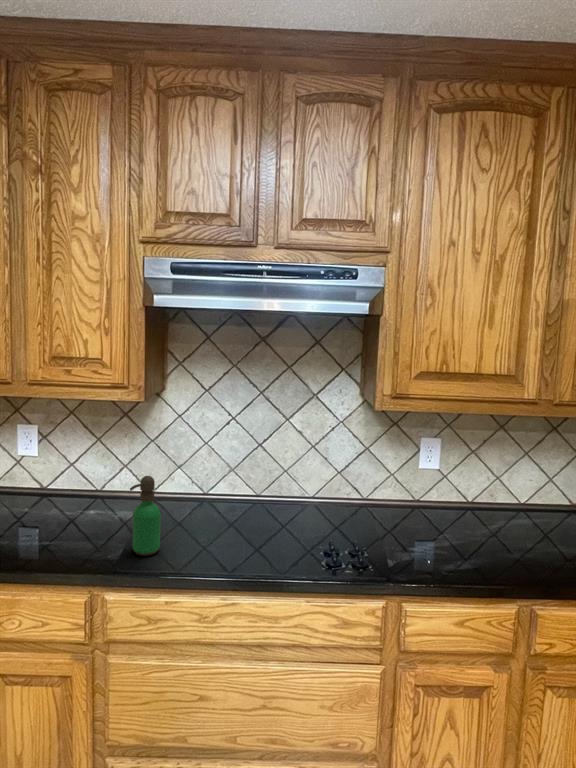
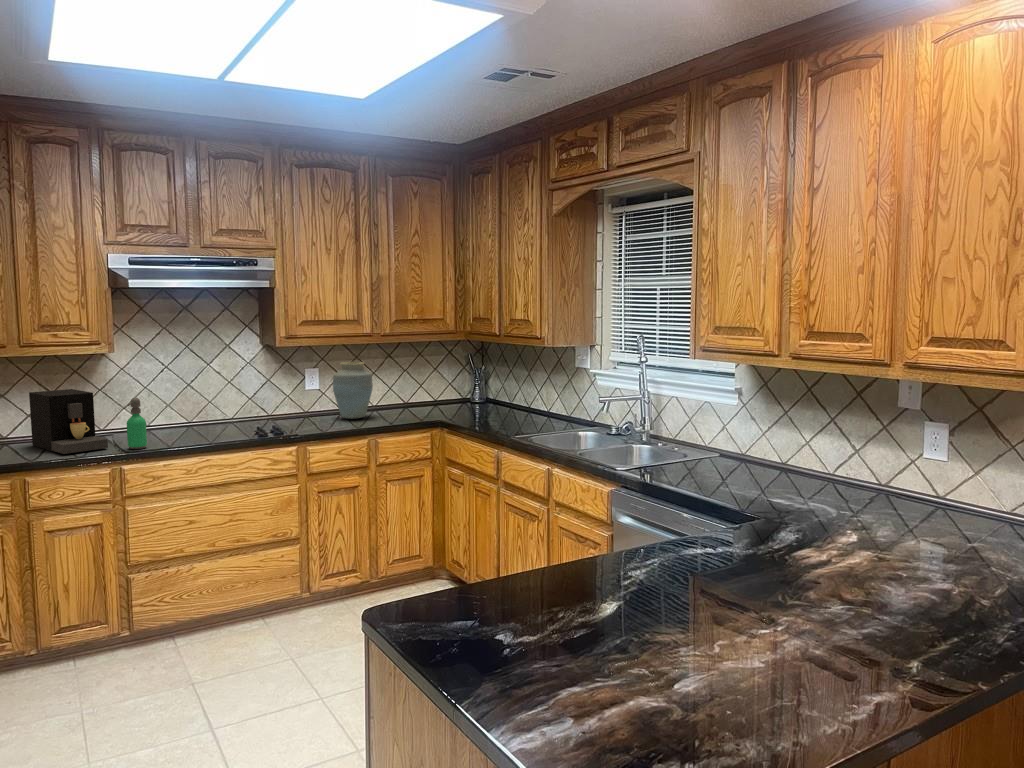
vase: none [460,437,529,534] -> present [333,362,373,419]
coffee maker: none [46,439,113,547] -> present [29,389,108,454]

